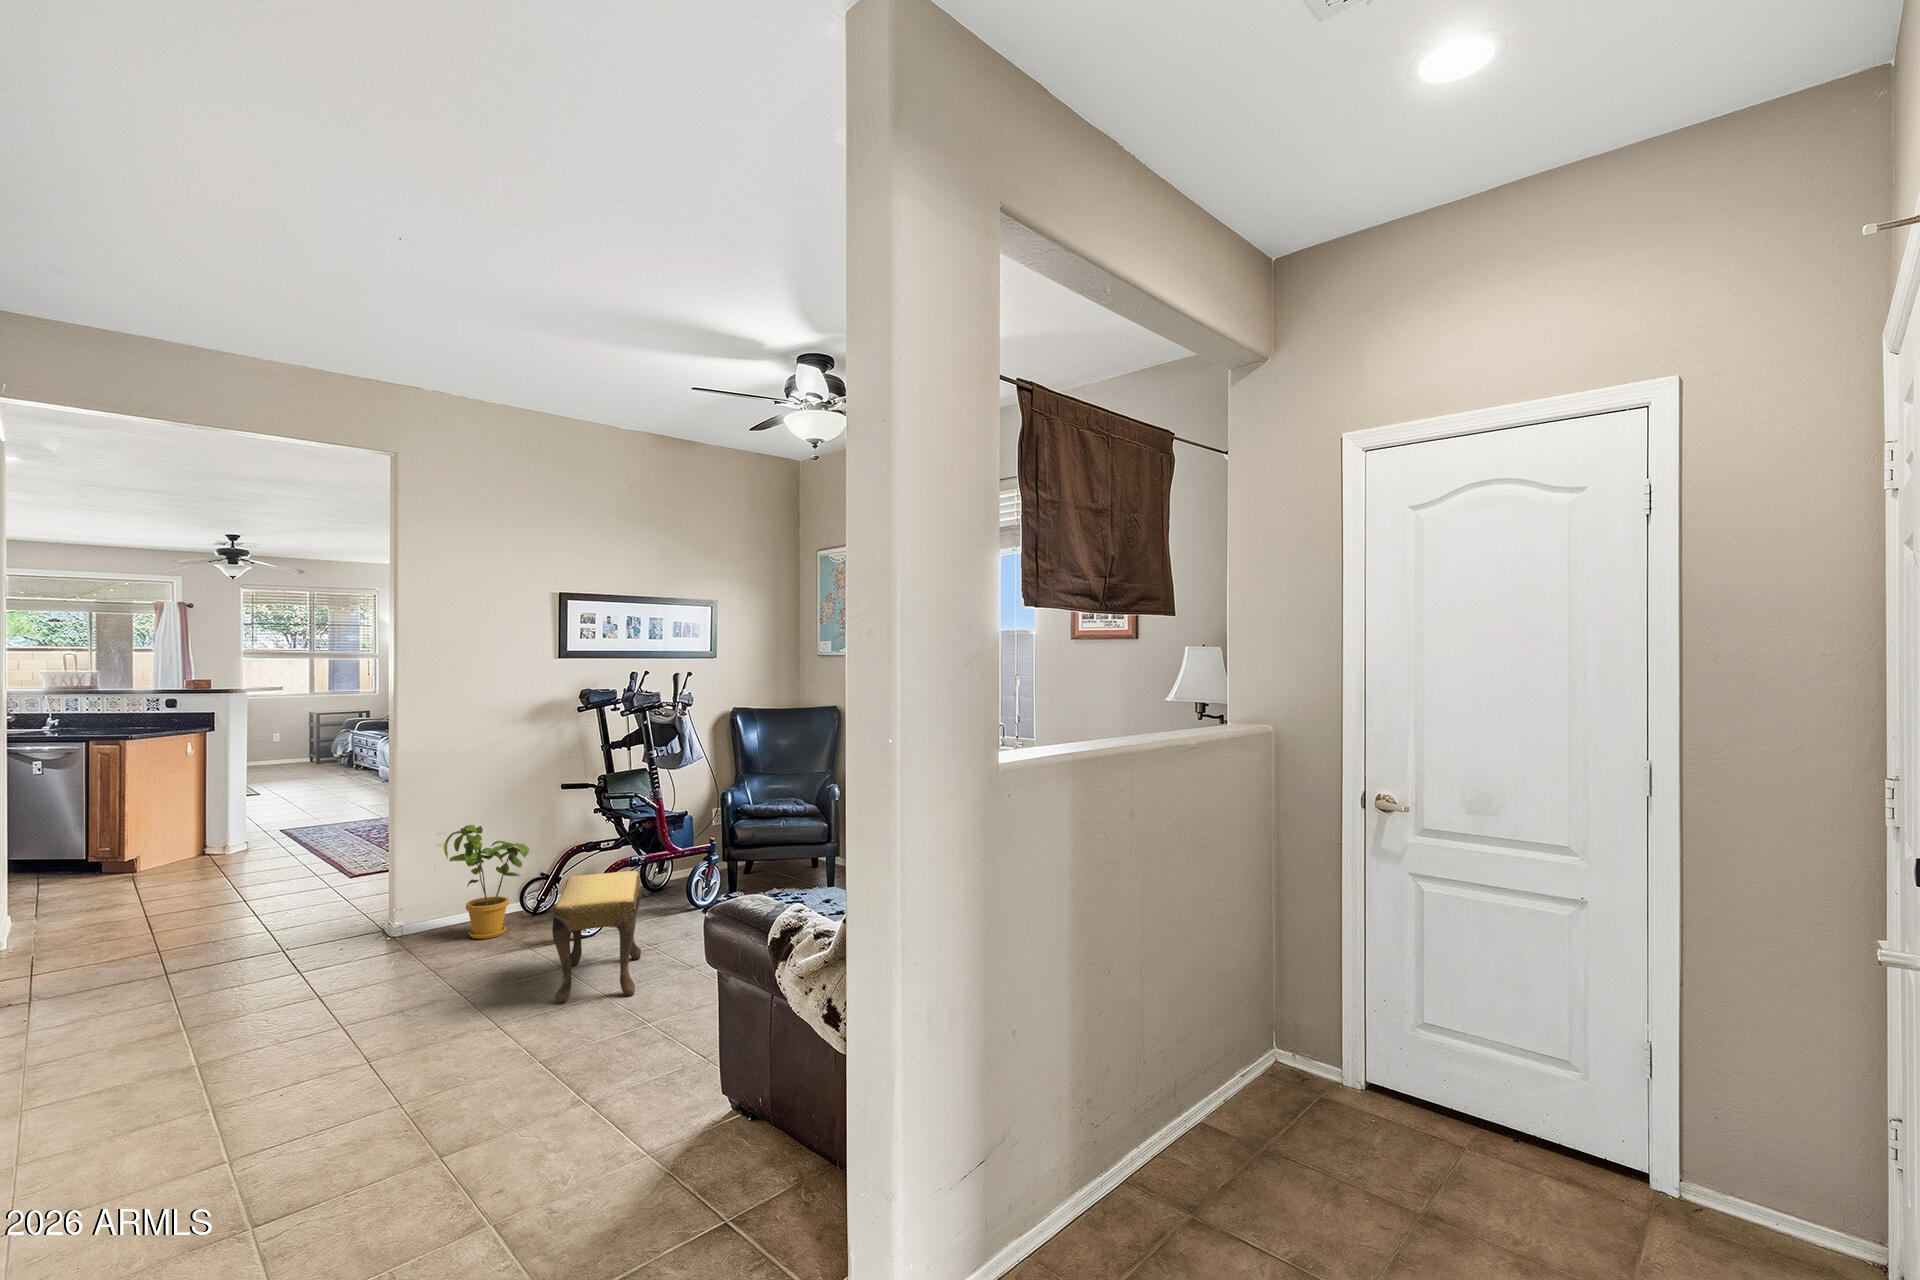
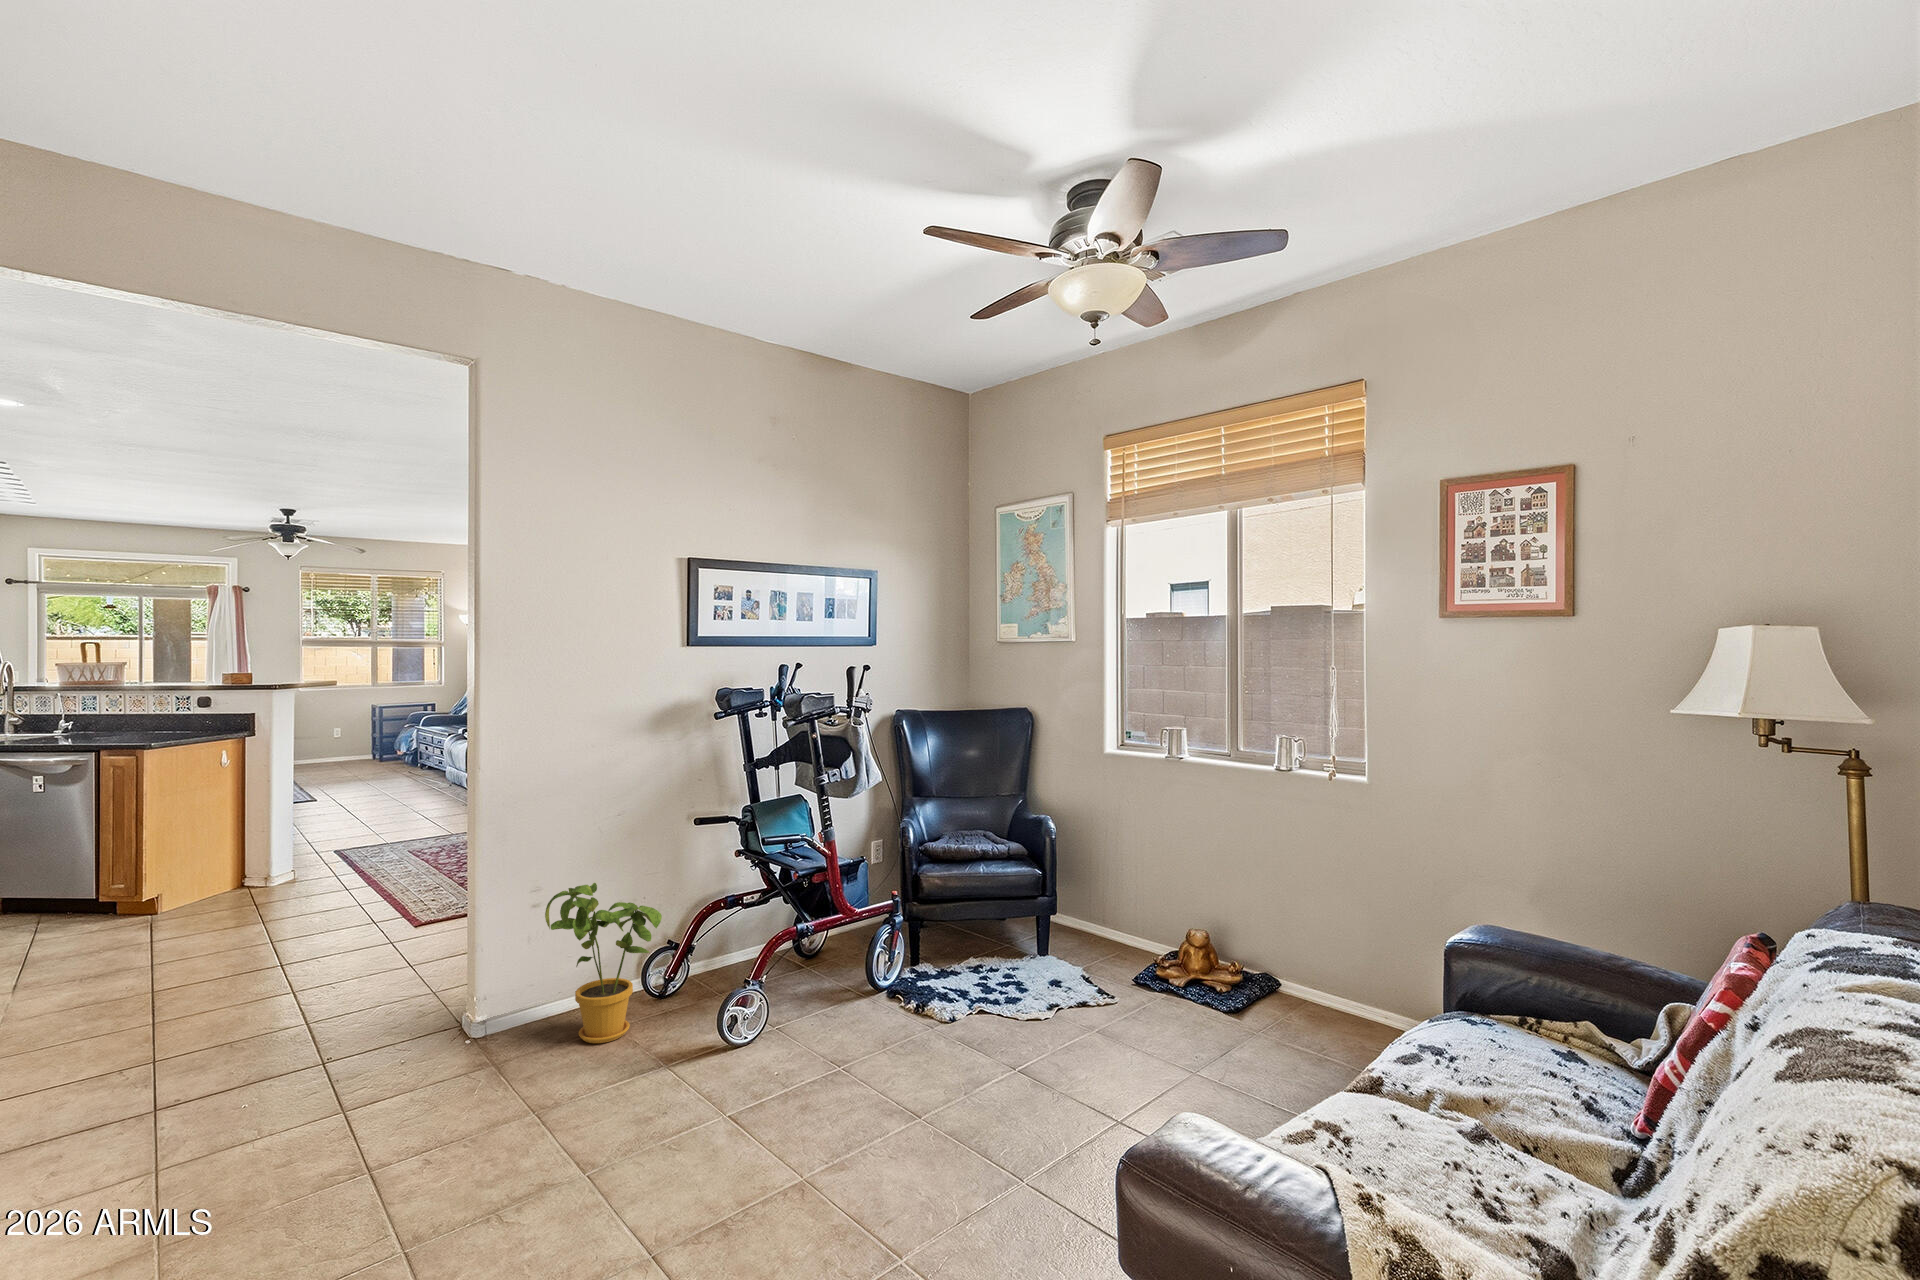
footstool: present [552,871,641,1003] -> none [729,962,854,1196]

